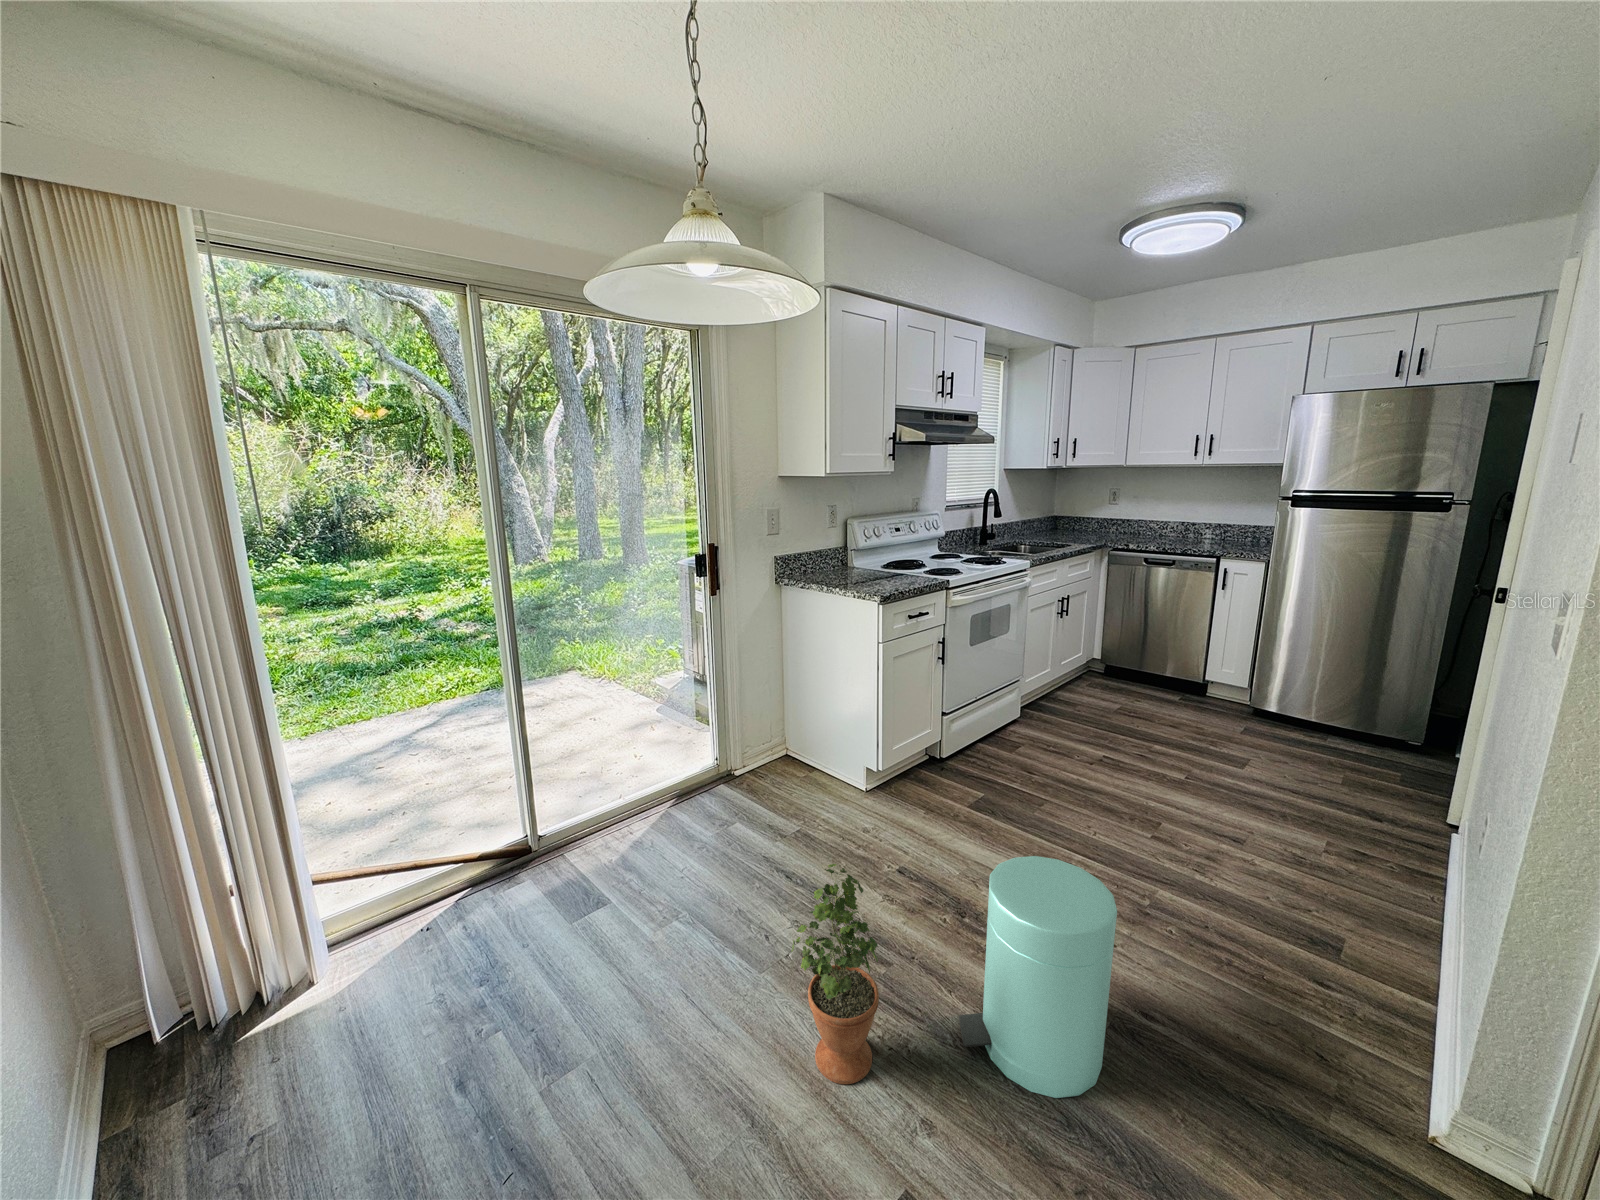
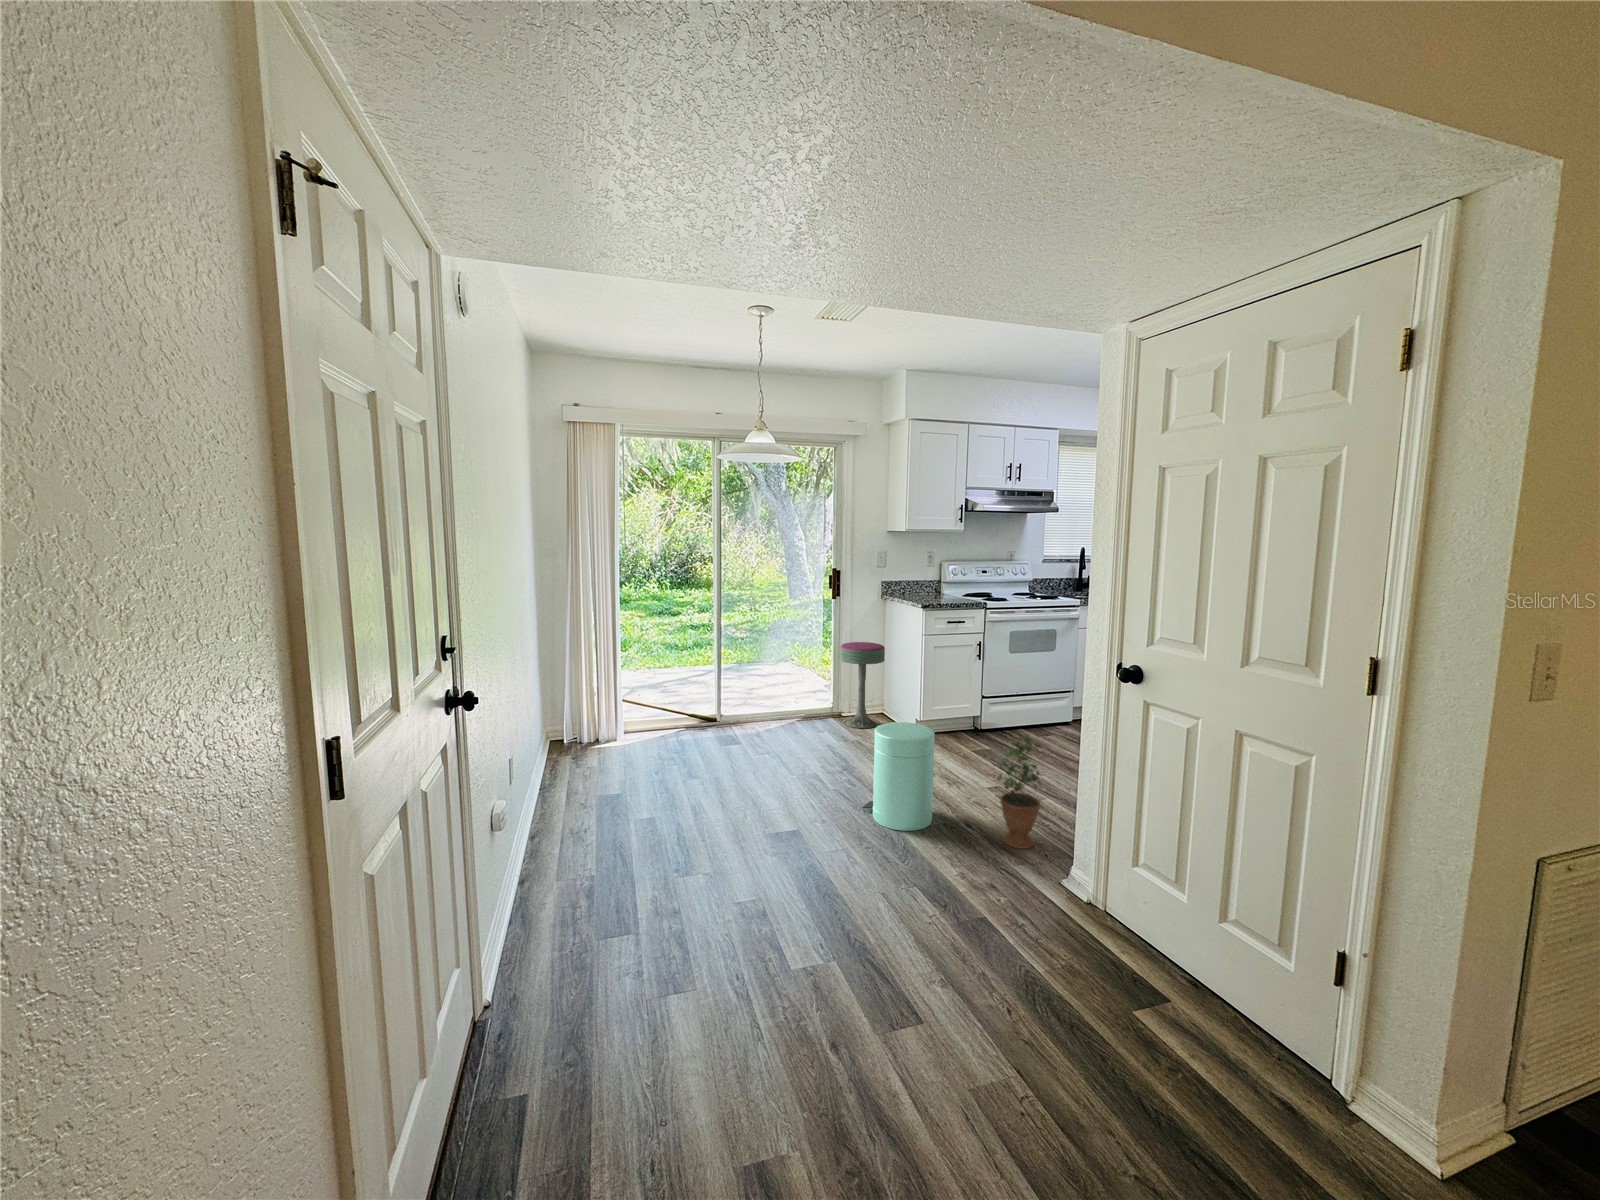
bar stool: none [733,656,805,796] -> present [840,642,885,728]
potted plant: present [791,864,879,1084] -> present [997,735,1042,849]

